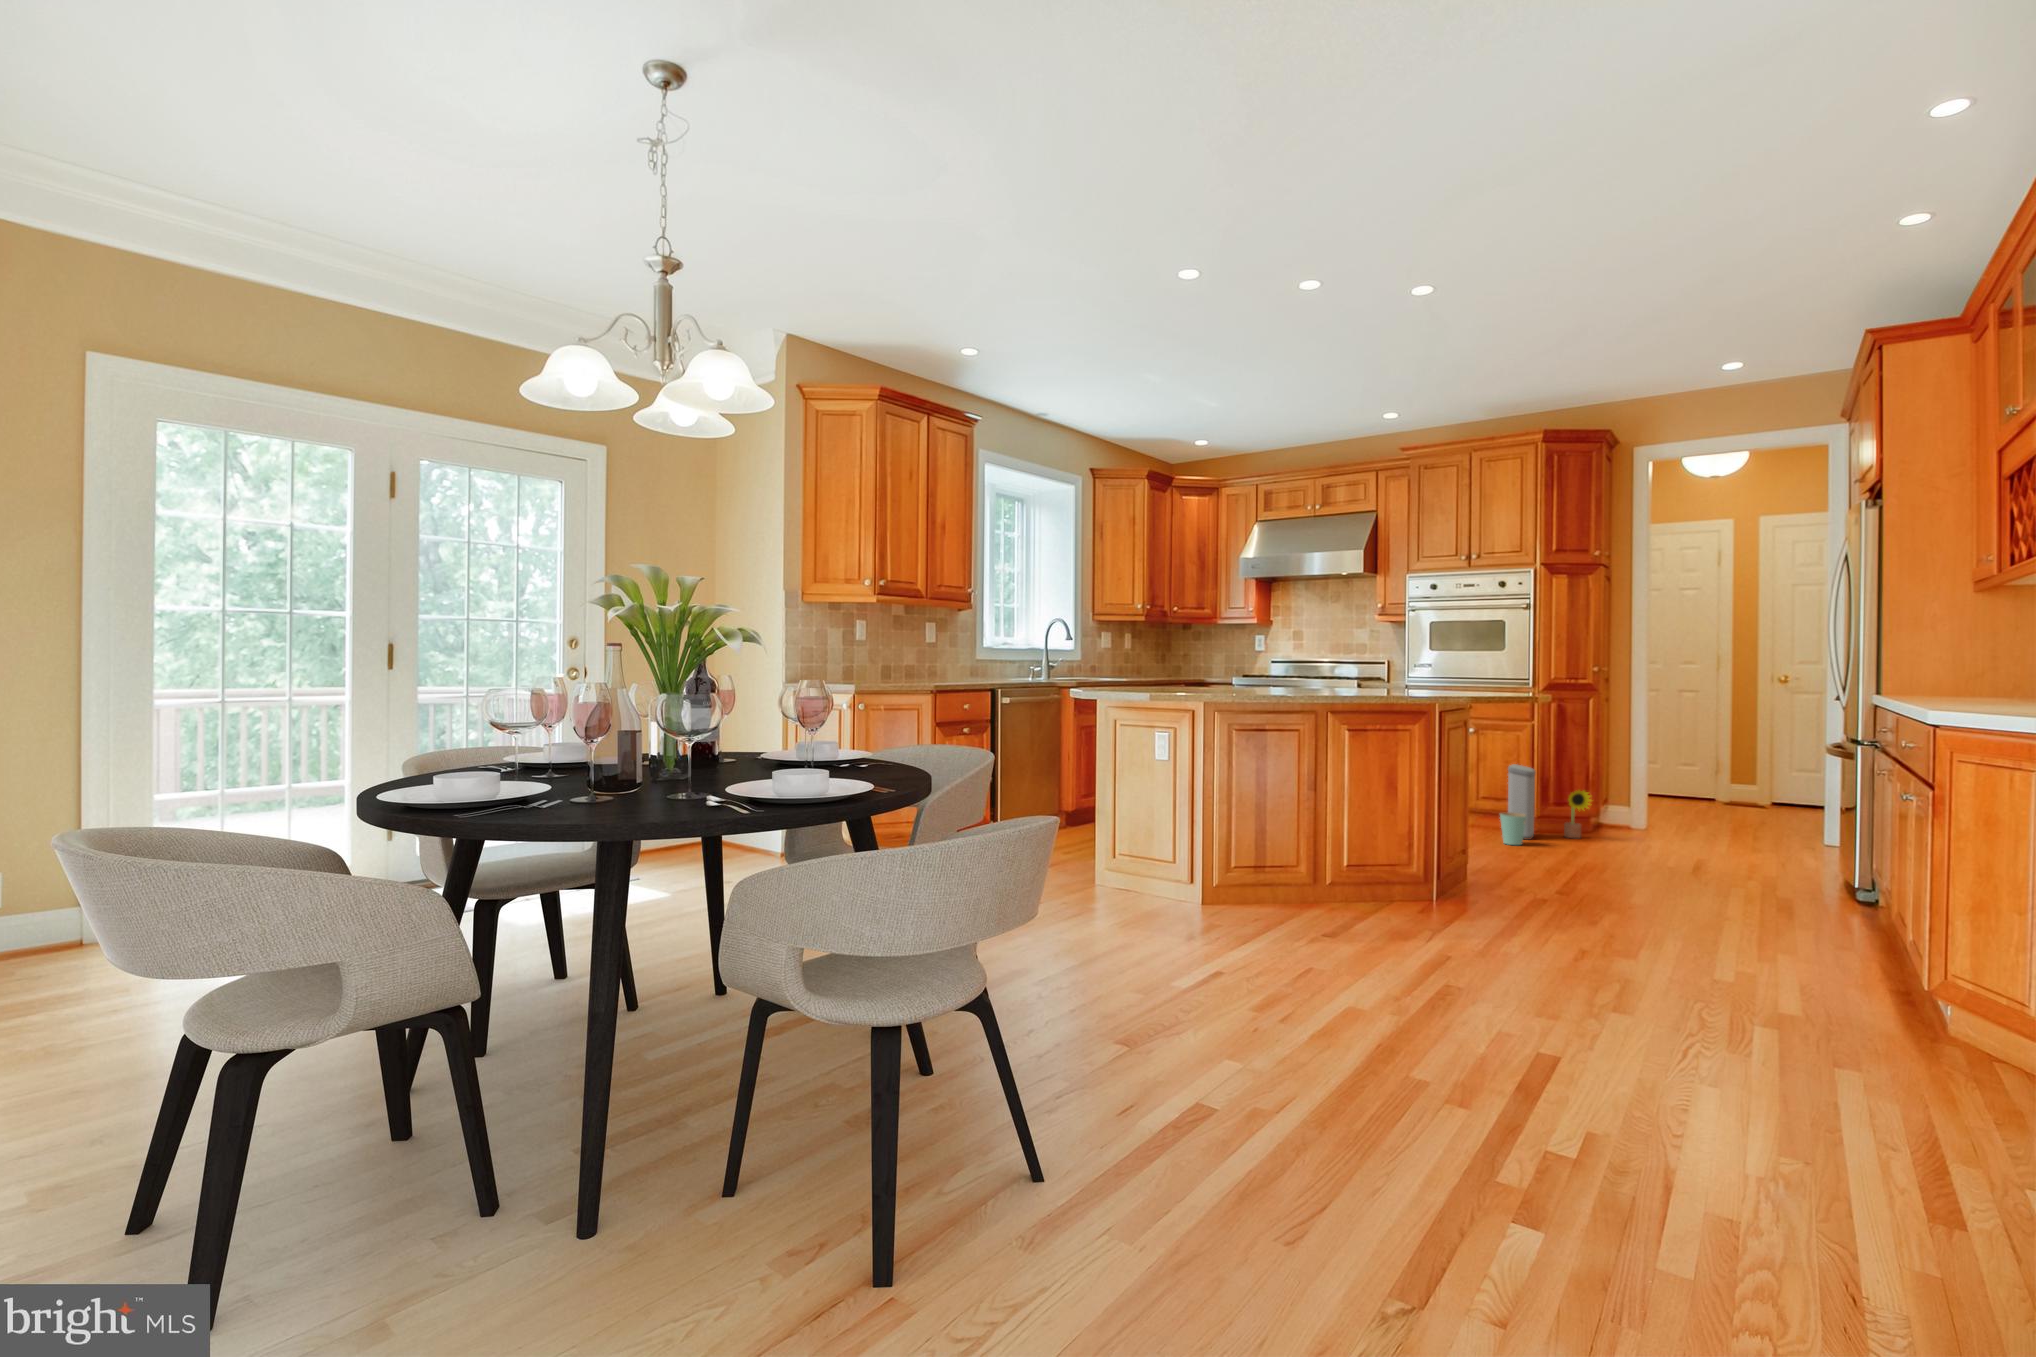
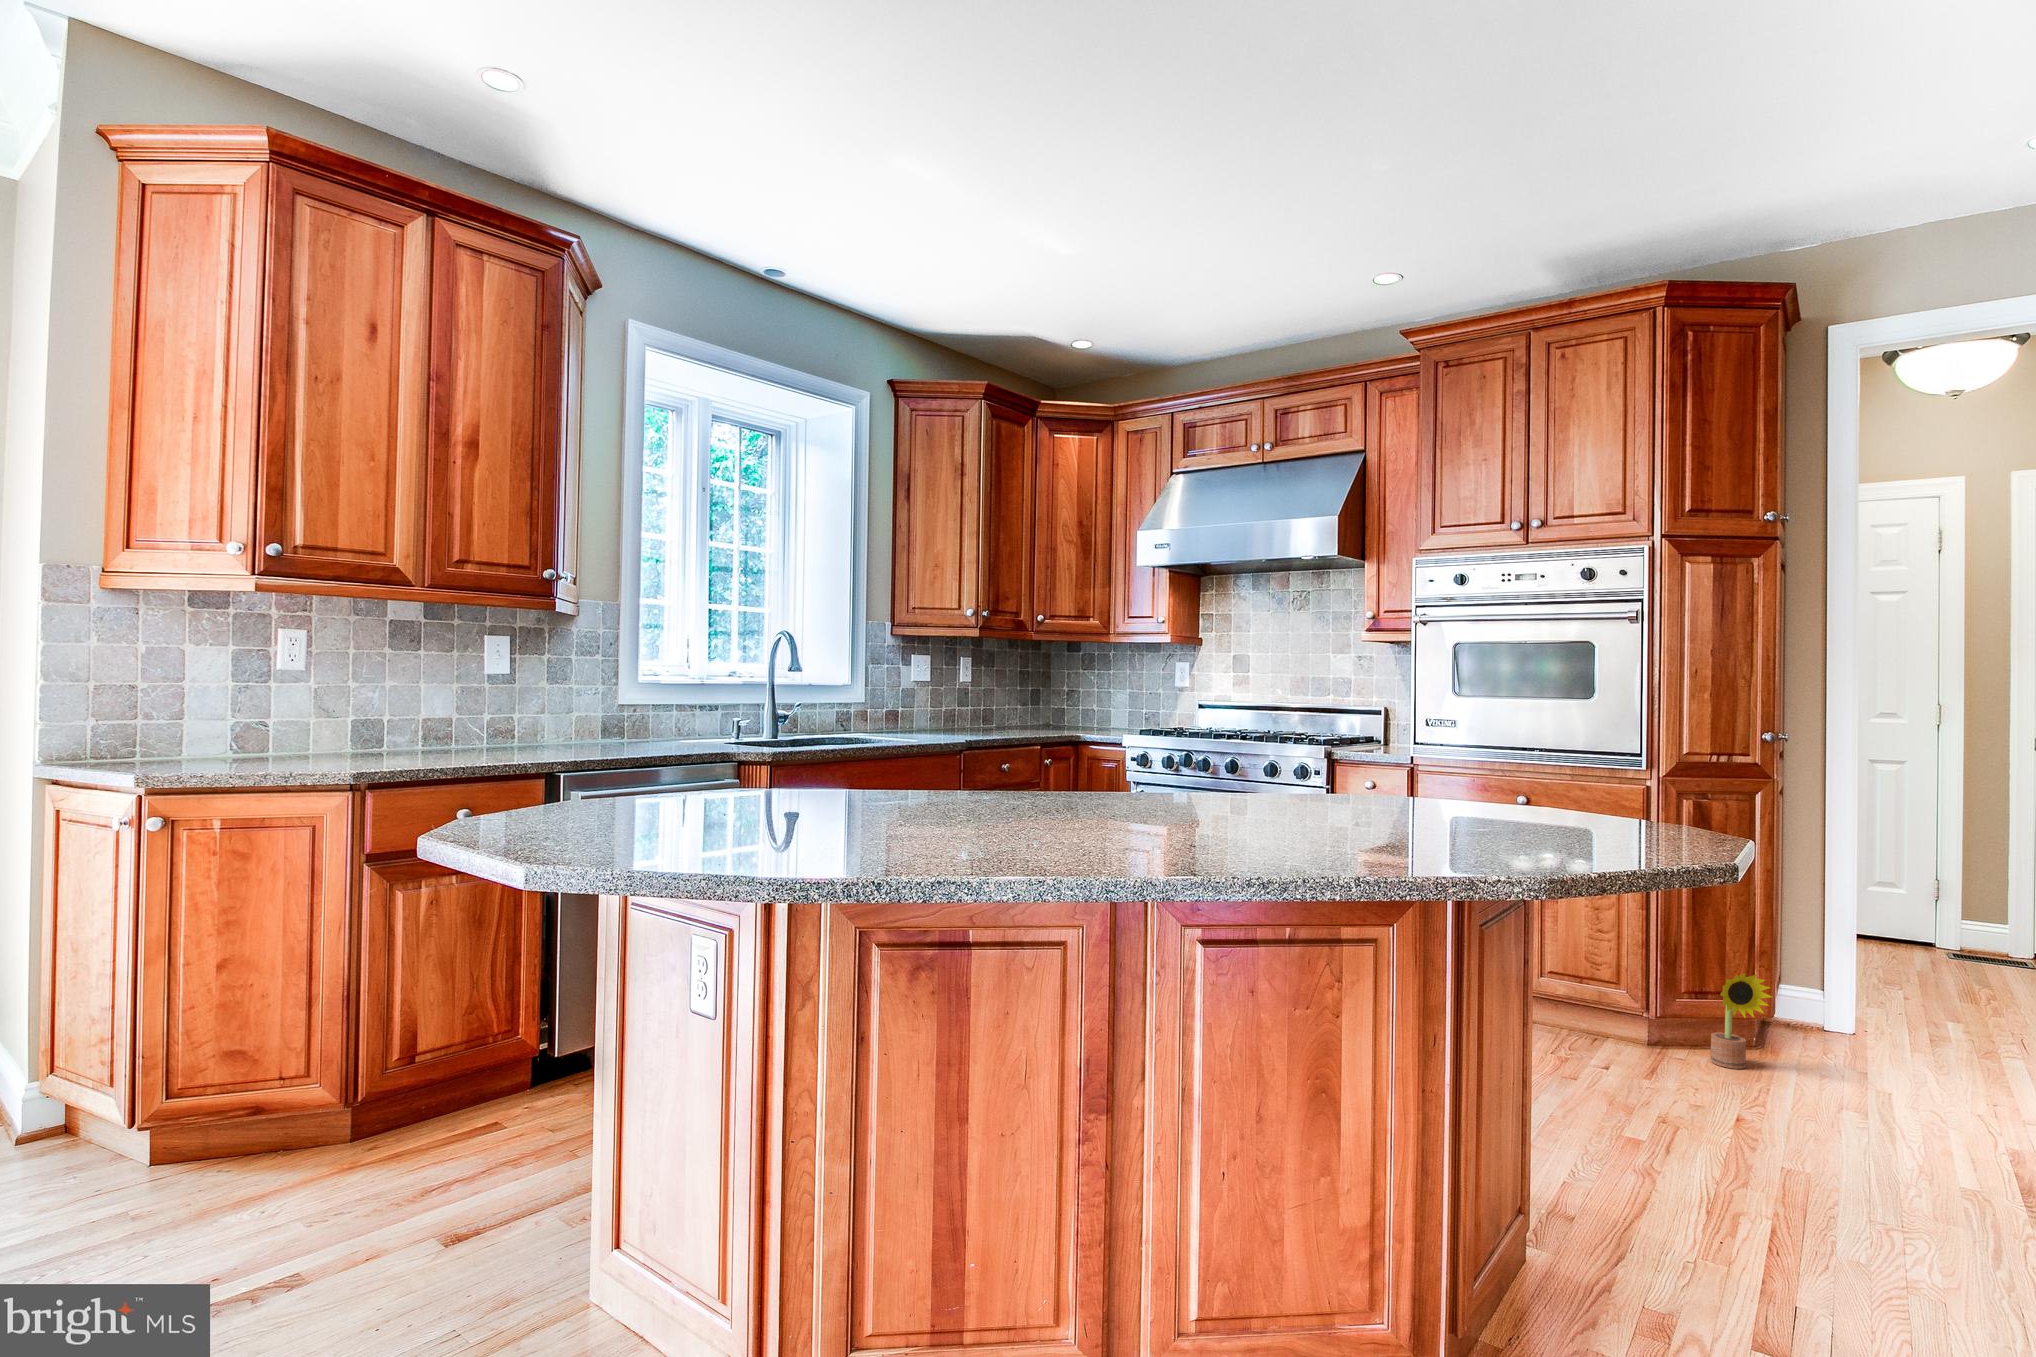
trash can: present [1500,764,1535,845] -> none [1589,916,1656,1096]

